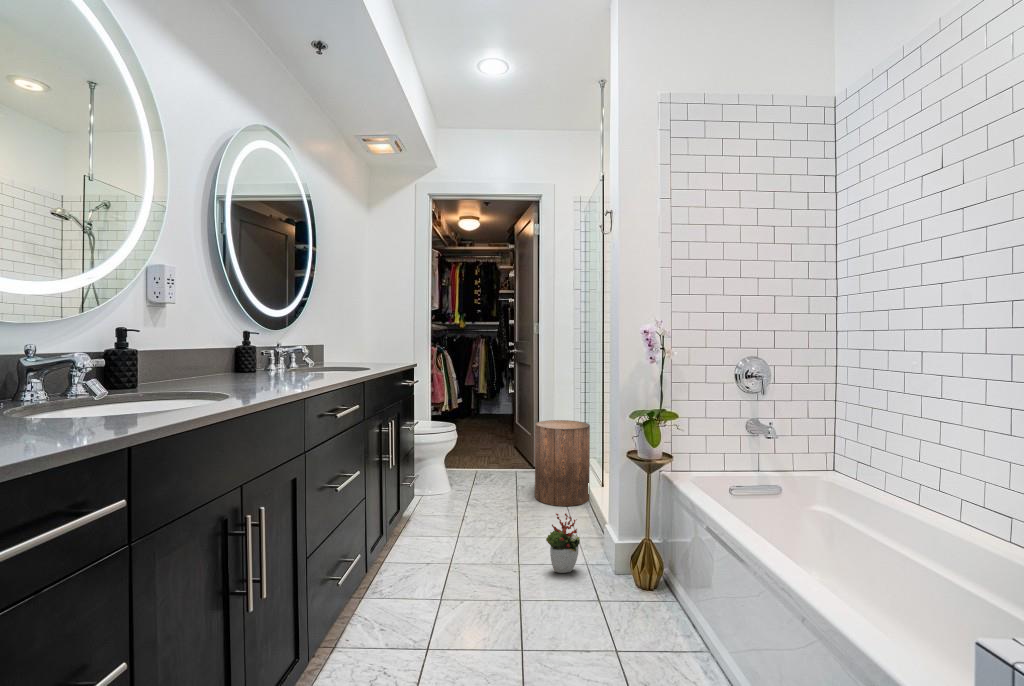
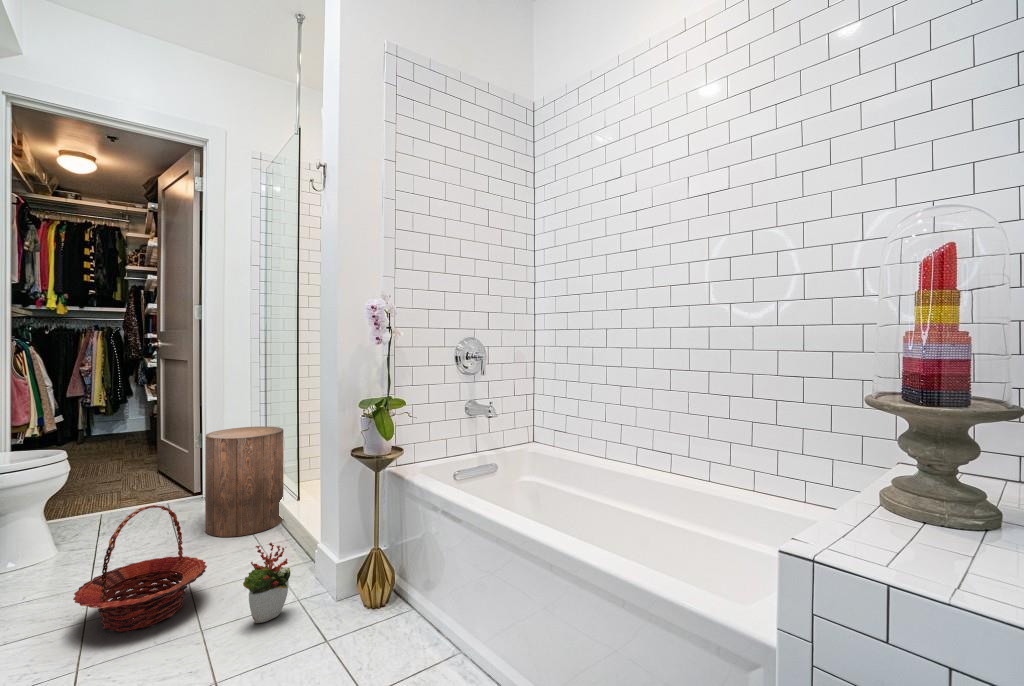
basket: none [455,469,528,552] -> present [73,505,207,632]

